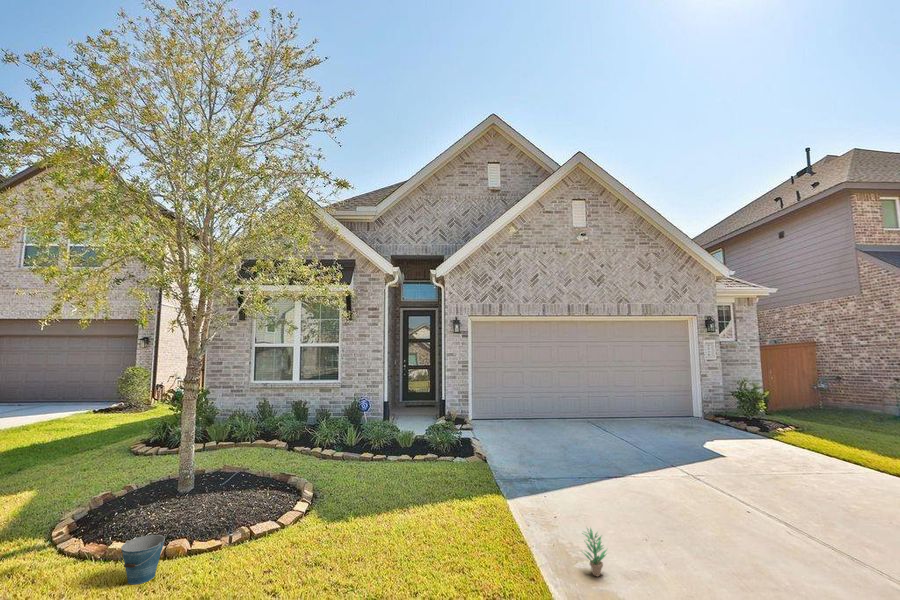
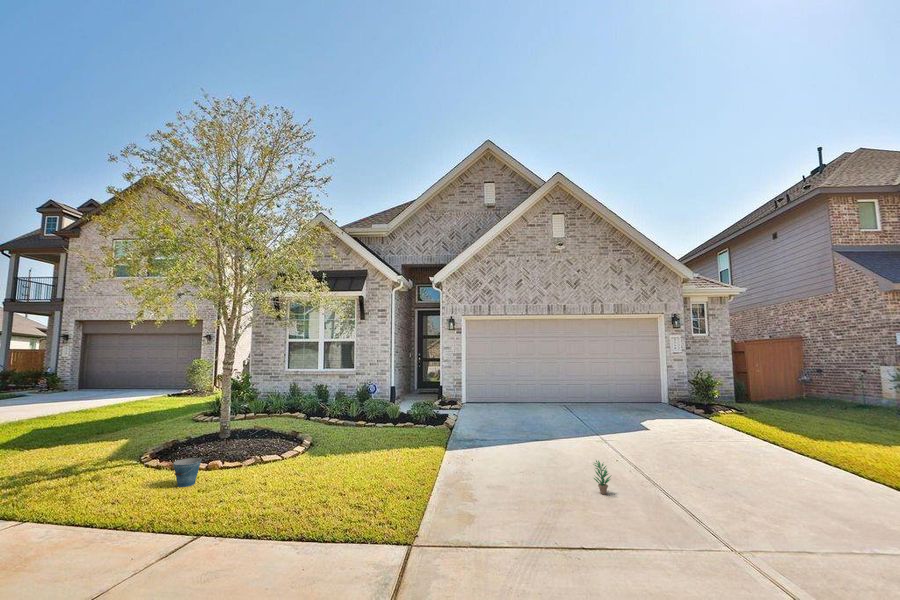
potted plant: present [584,528,607,576] -> present [593,460,611,494]

